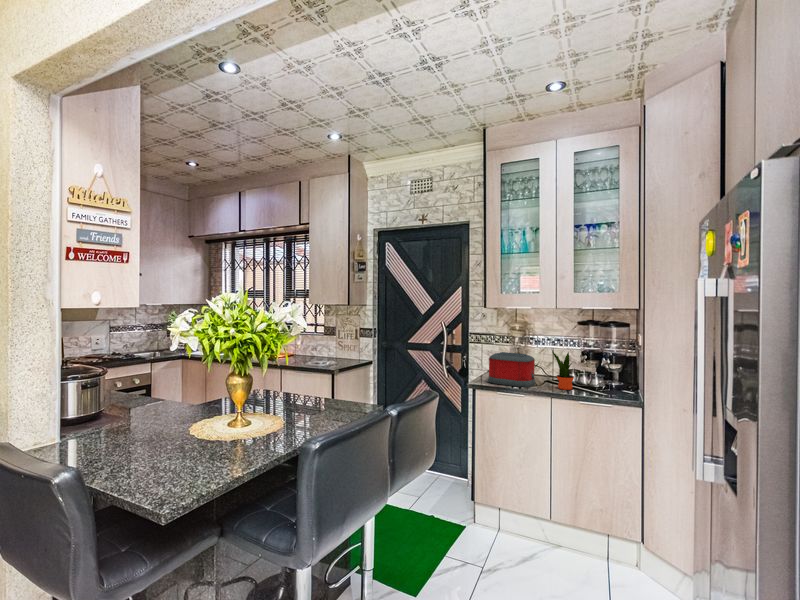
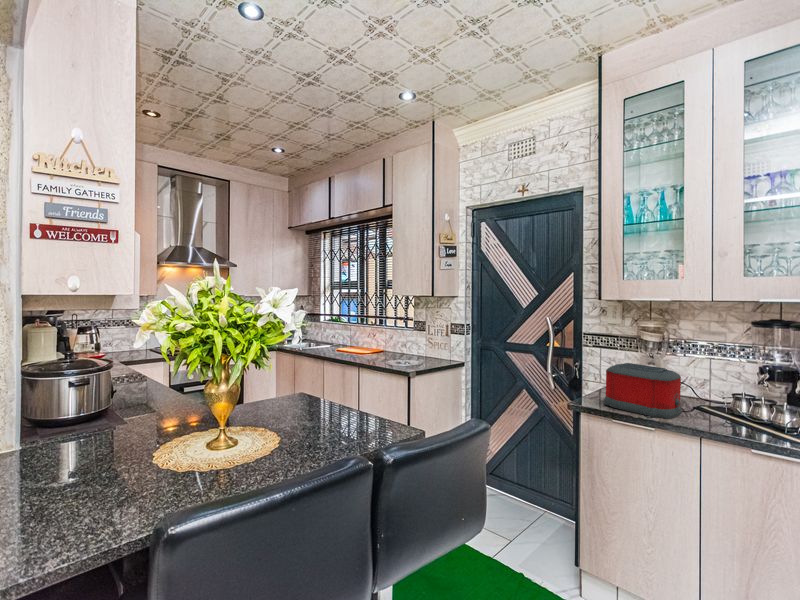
potted plant: present [552,350,574,390] -> none [710,362,753,431]

